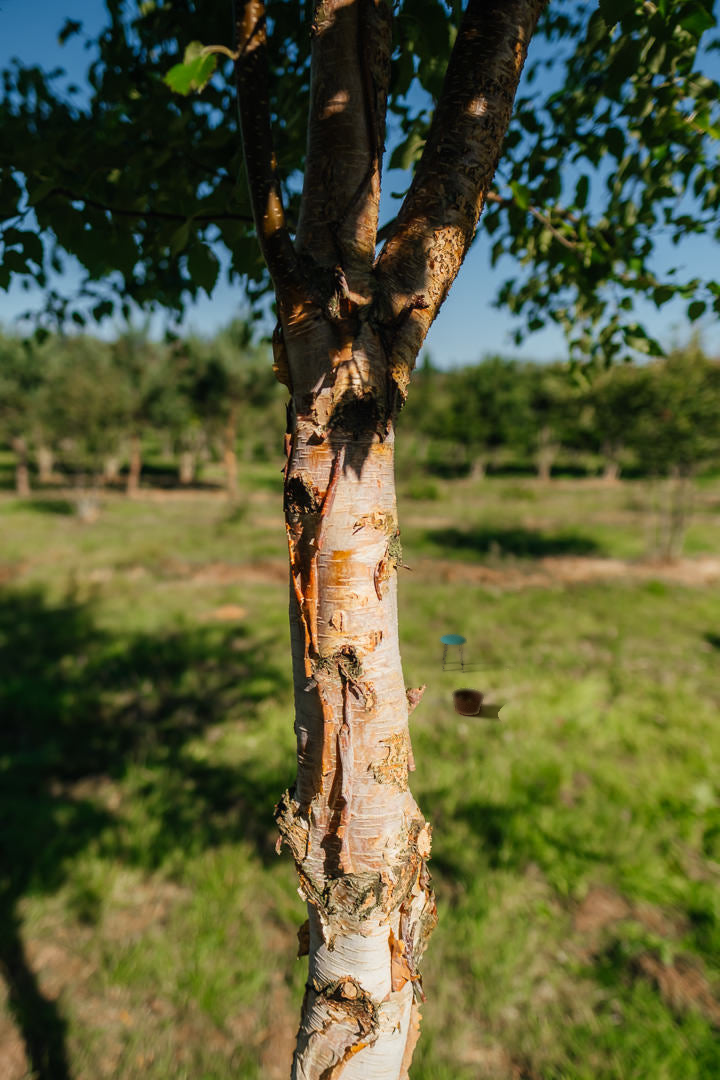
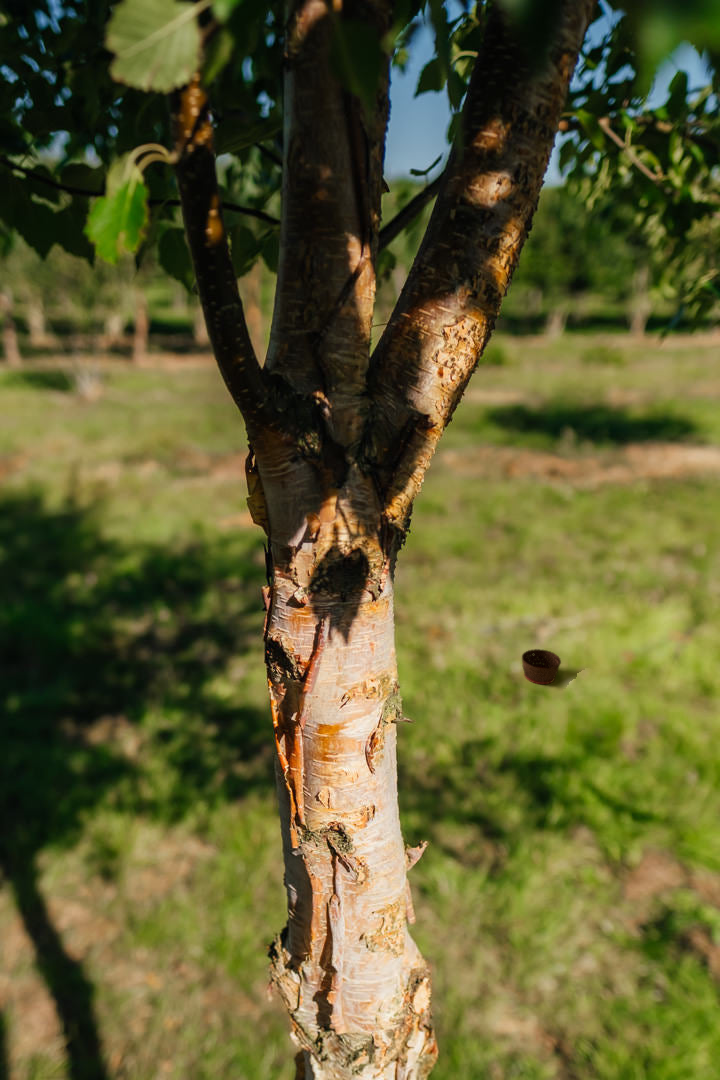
stool: present [441,634,466,670] -> none [513,575,547,623]

